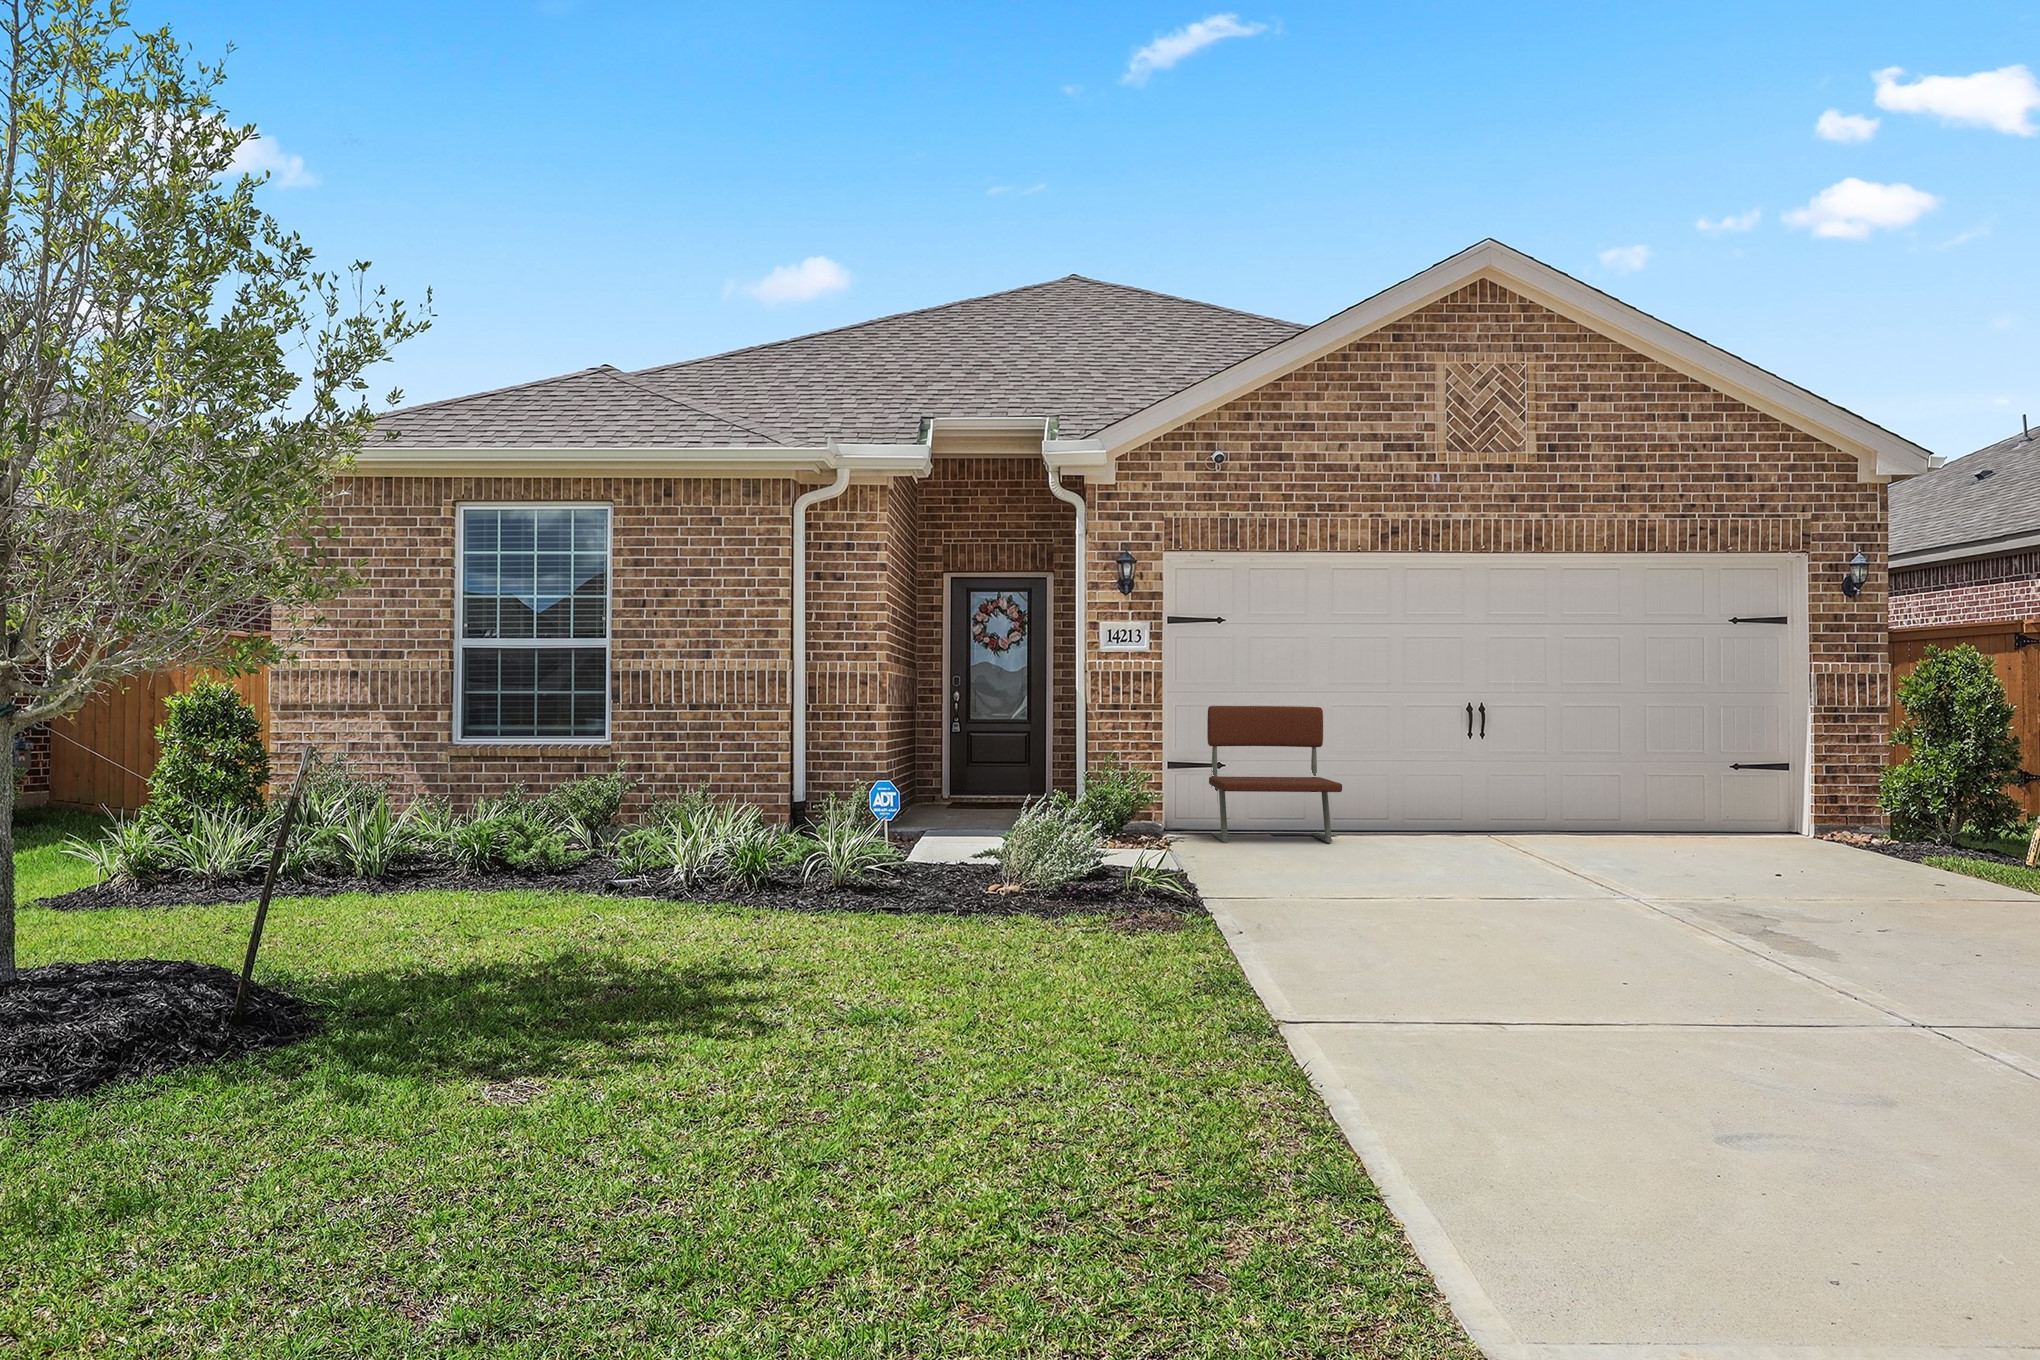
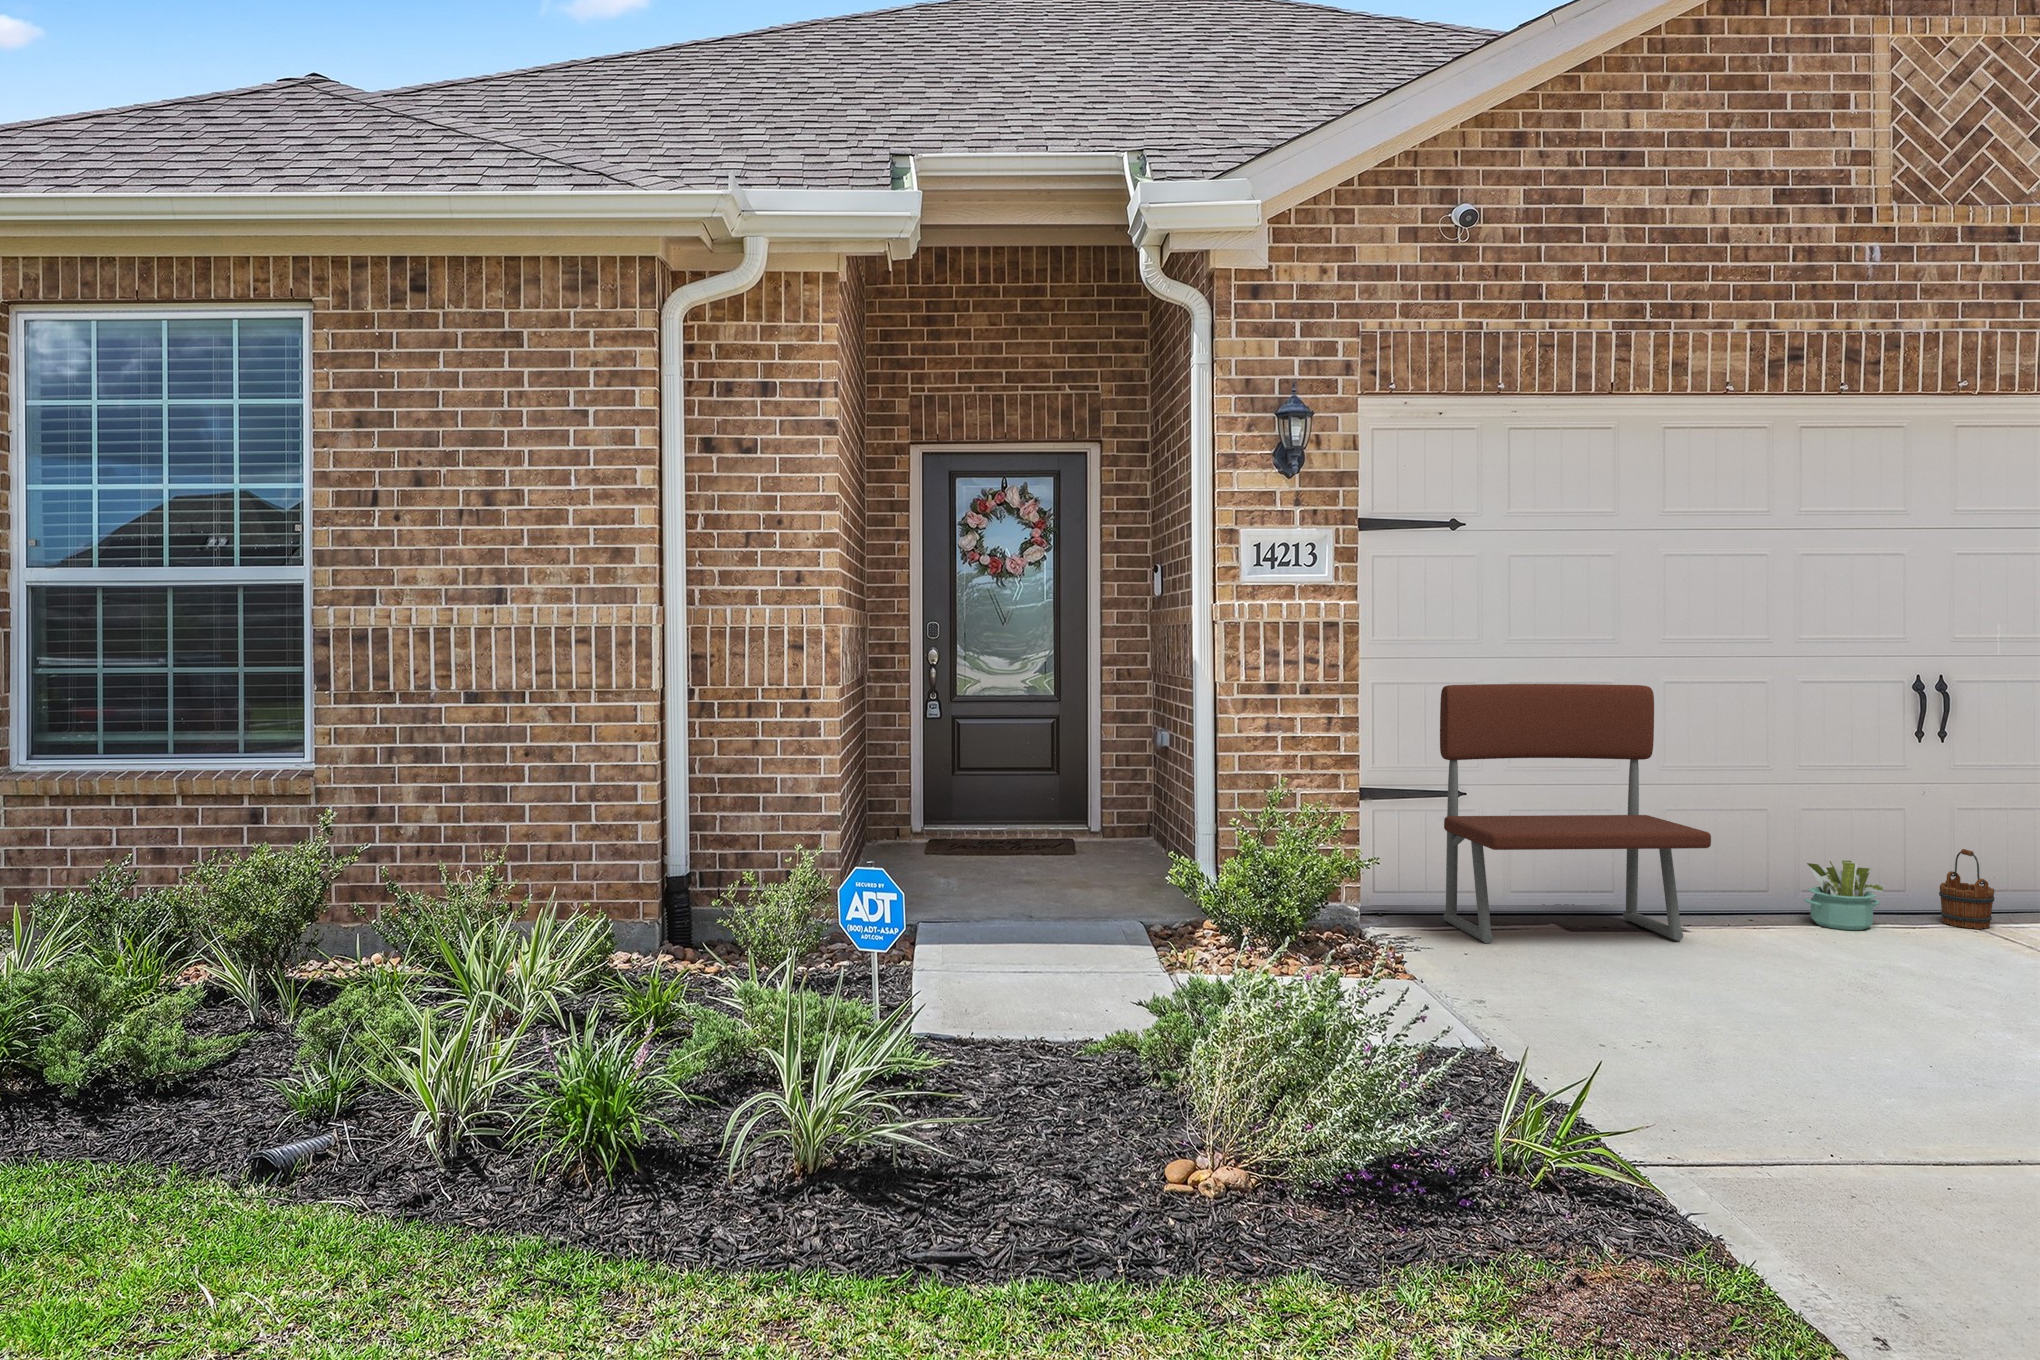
wooden bucket: none [1485,798,1512,841] -> present [1939,849,1994,929]
decorative plant: none [1409,803,1452,841] -> present [1804,860,1885,930]

